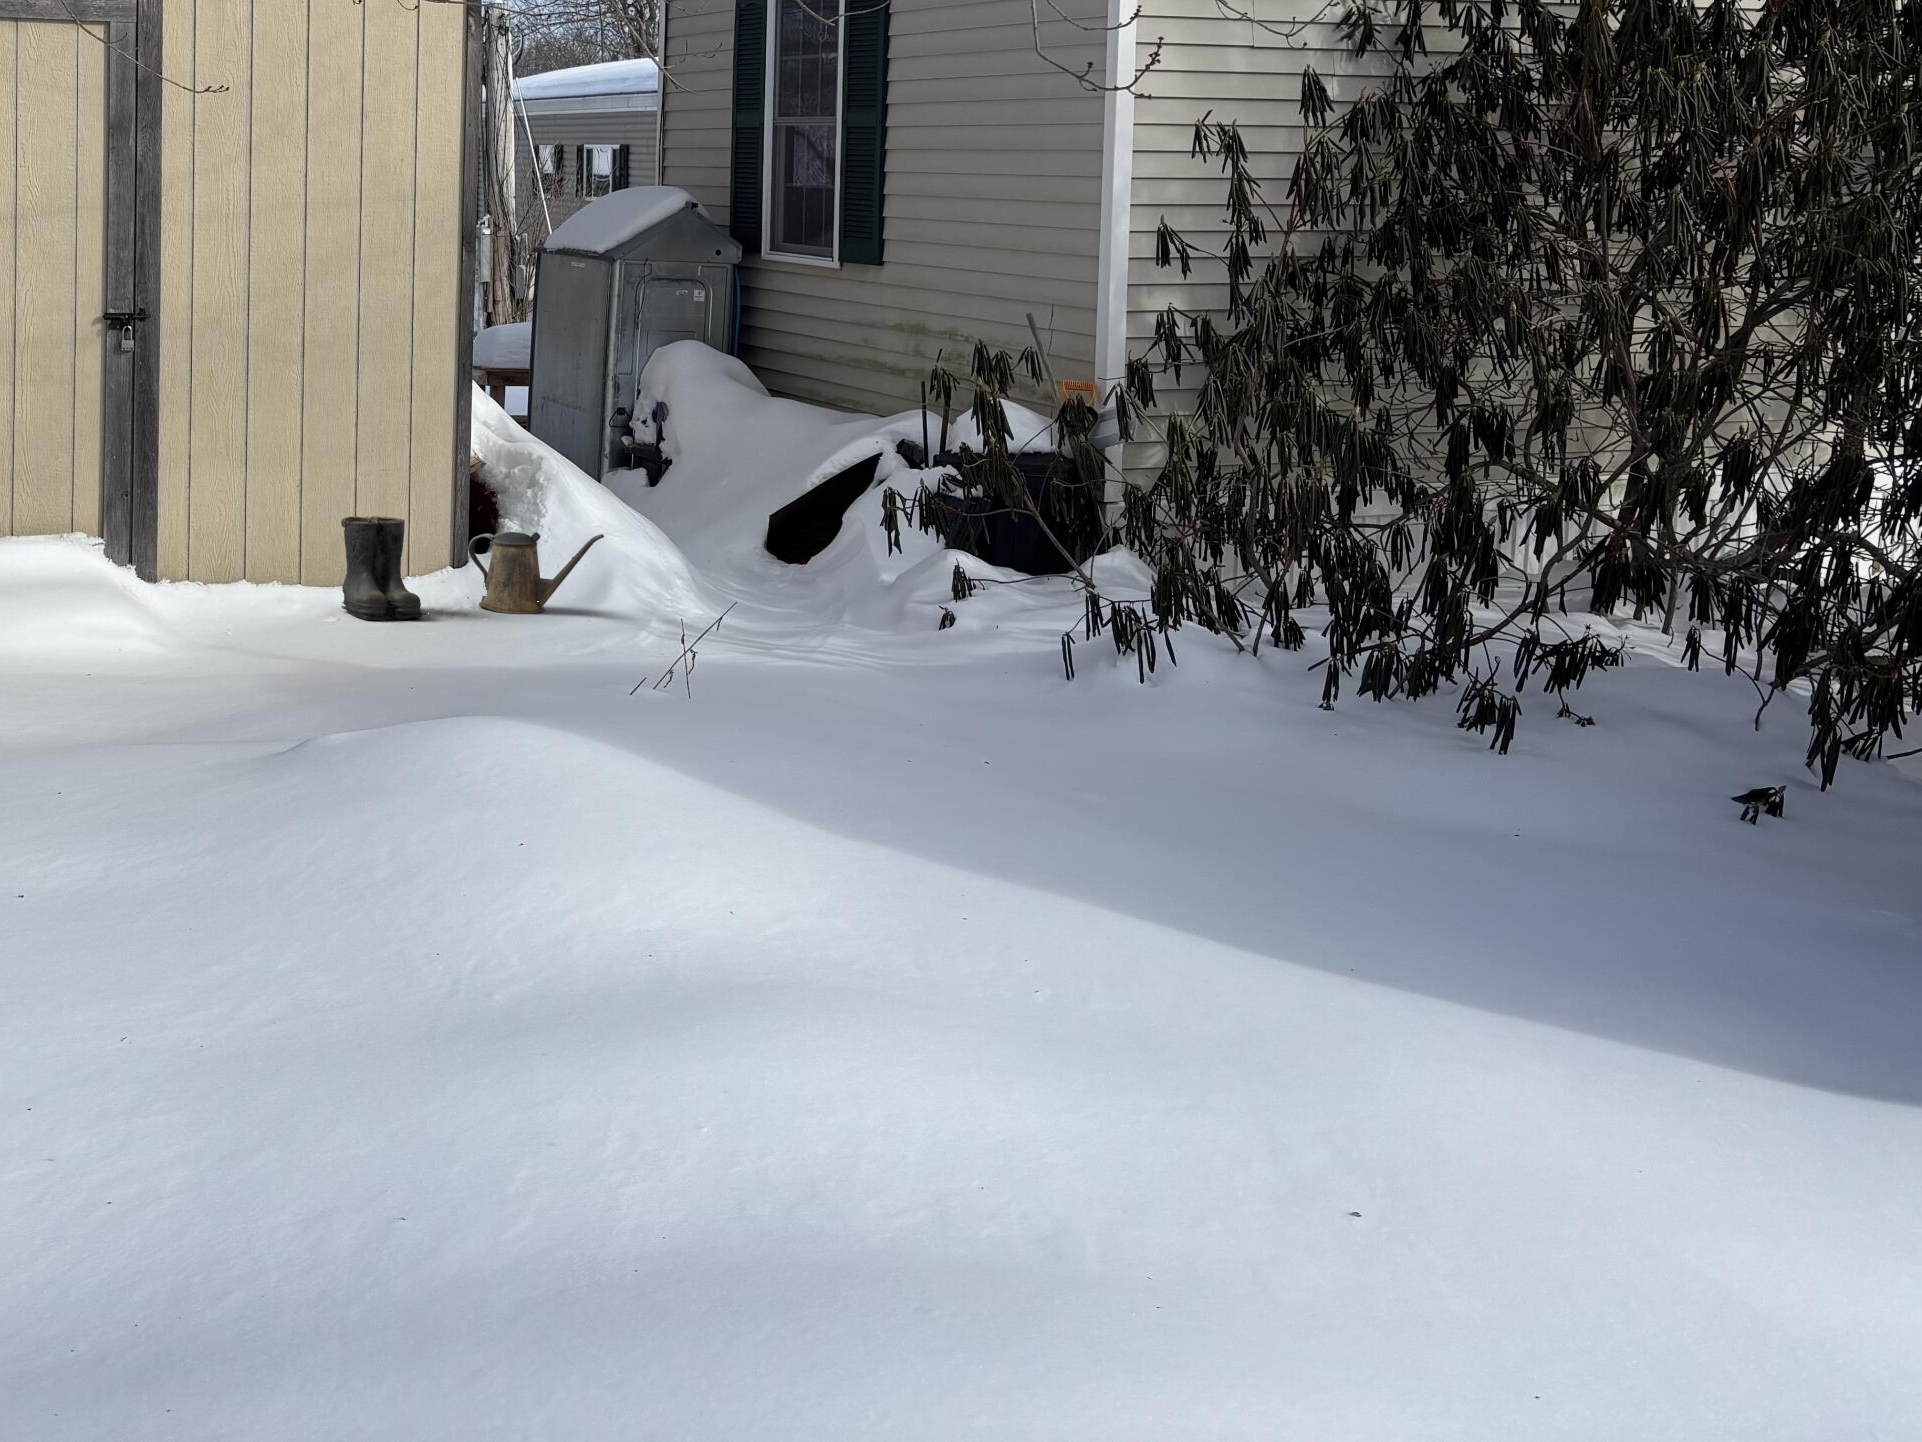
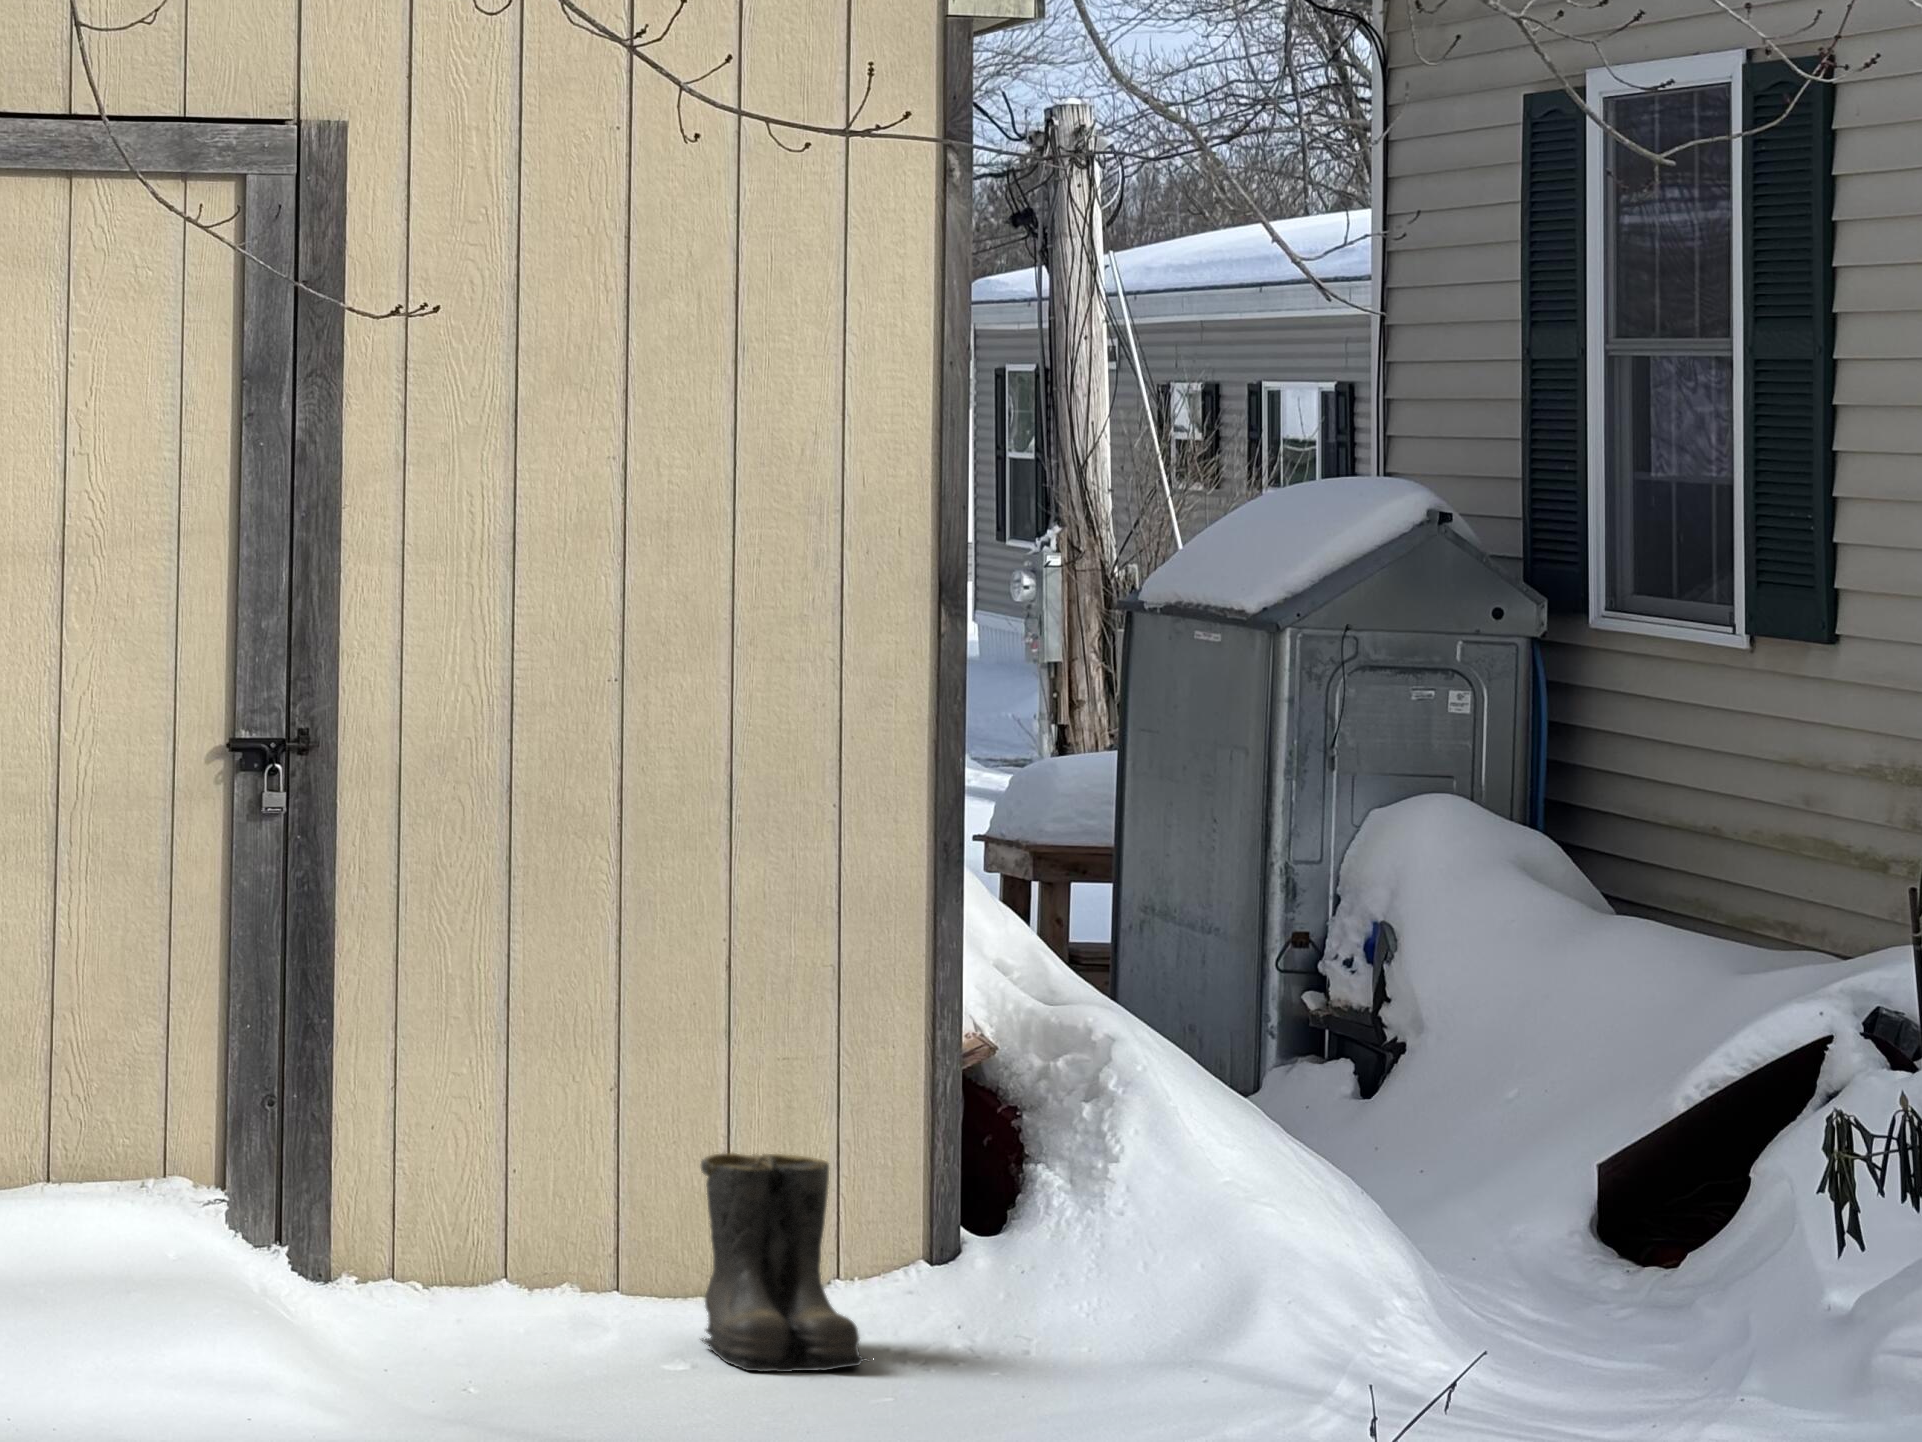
watering can: present [468,532,604,614] -> none [964,1193,1239,1362]

